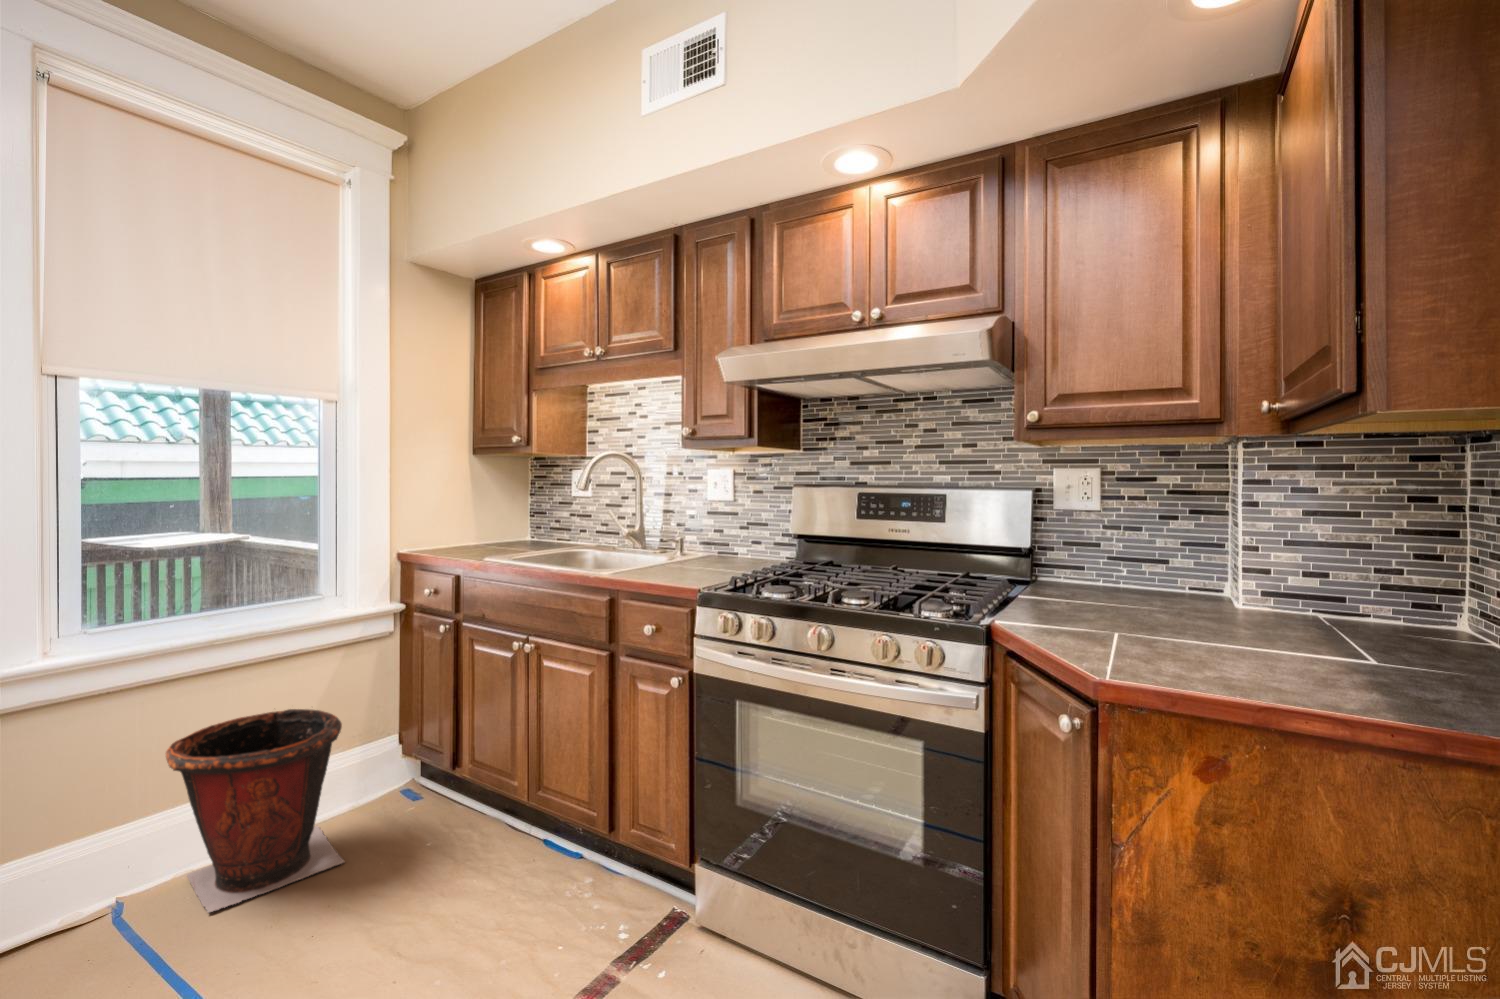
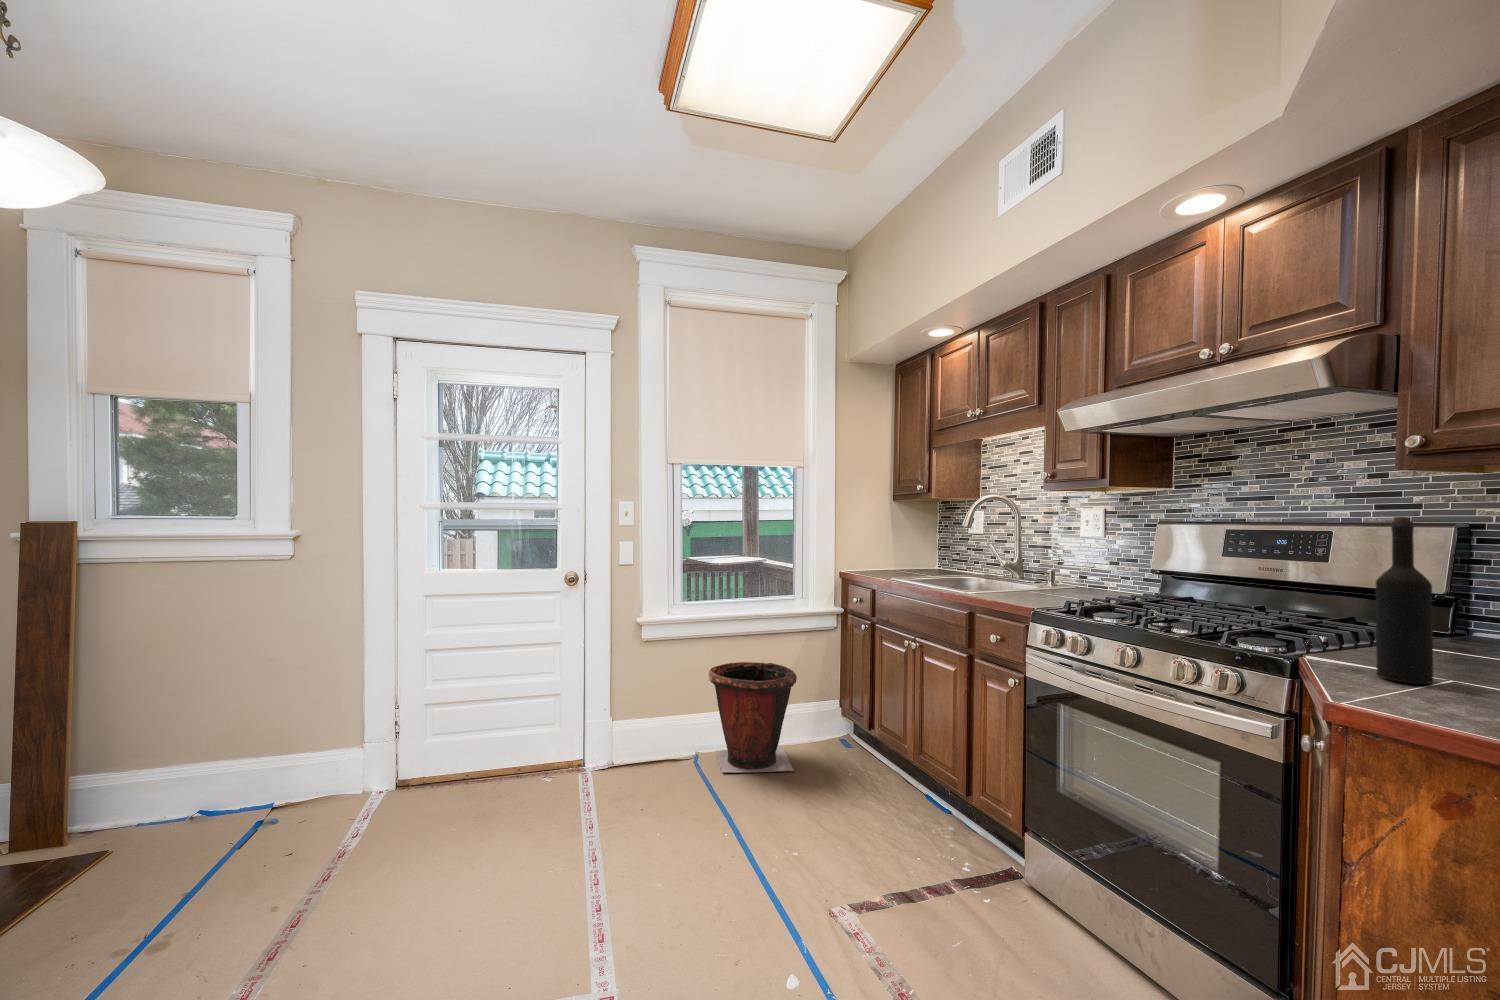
wine bottle: none [1070,492,1113,650] -> present [1376,517,1434,684]

